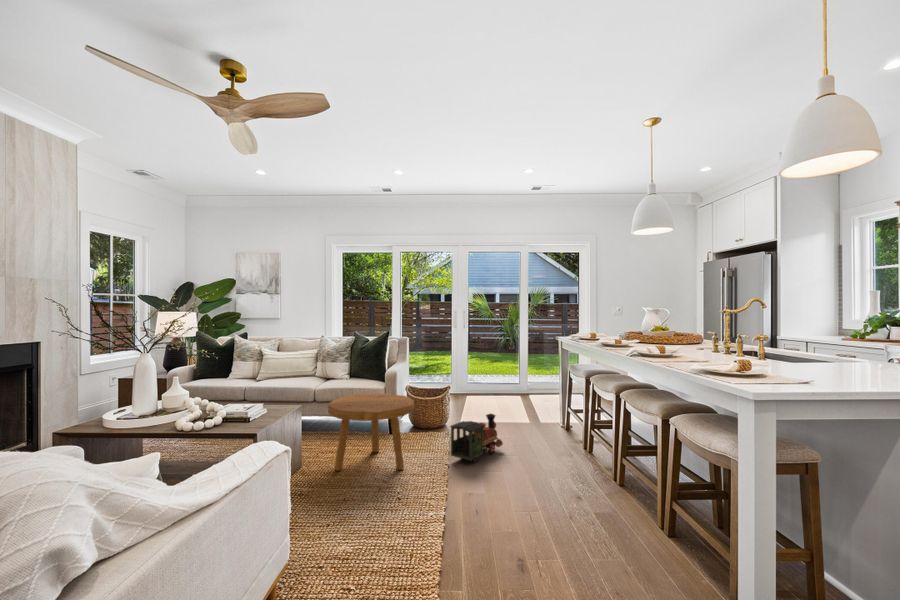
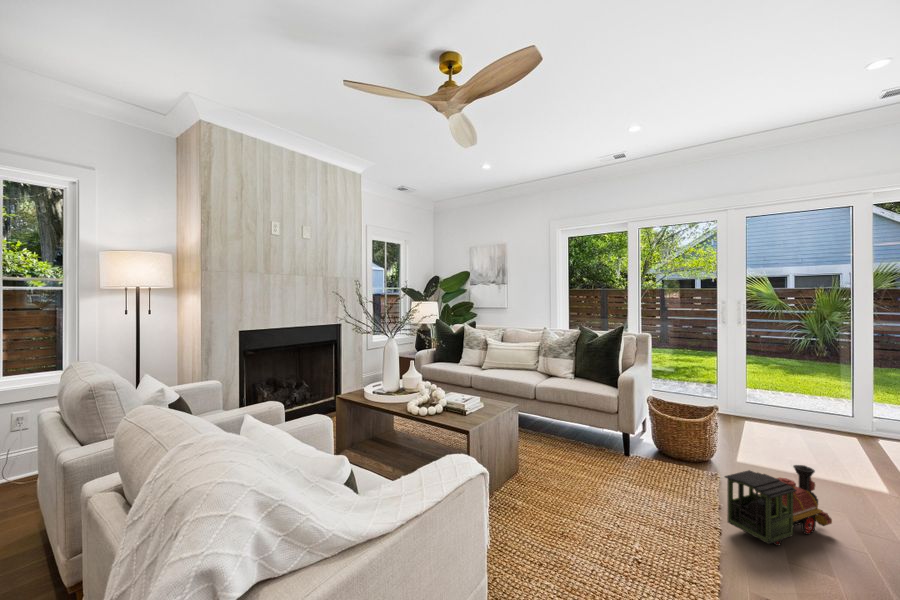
footstool: present [328,394,414,471] -> none [540,404,662,526]

